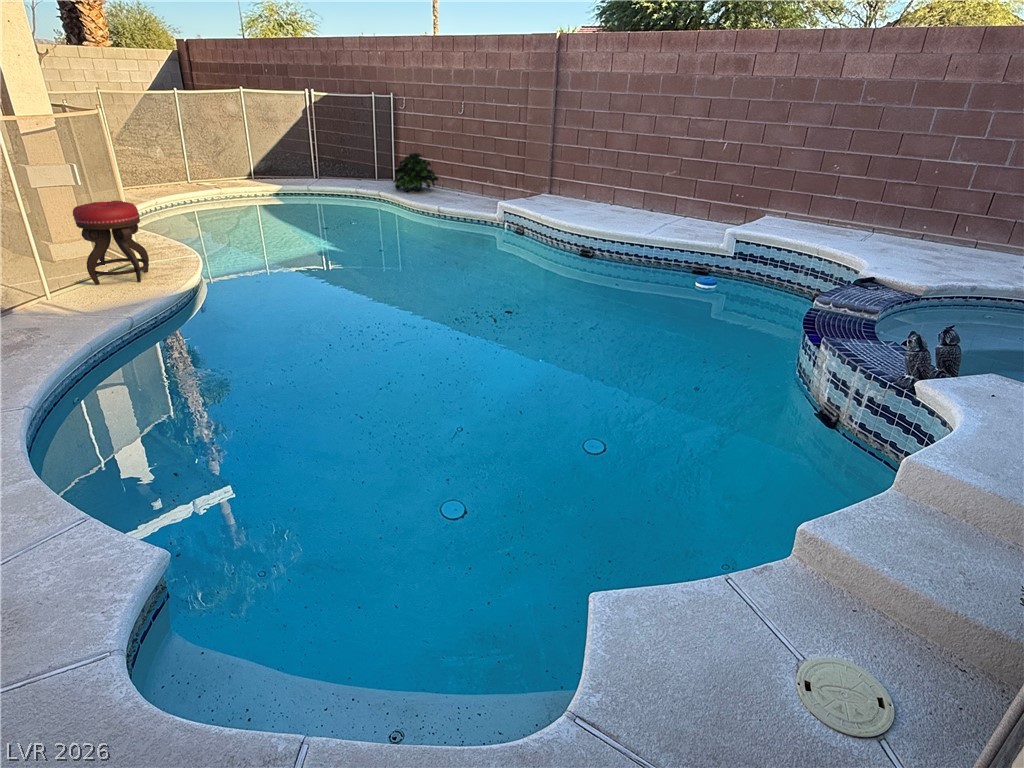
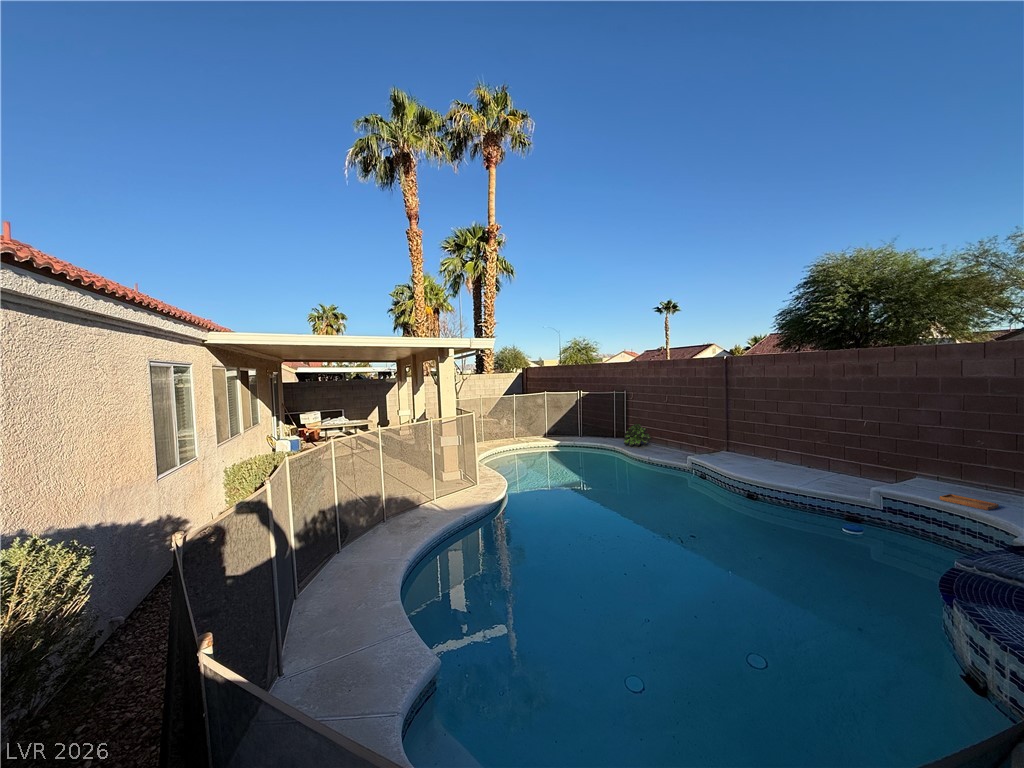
stool: present [73,201,149,285] -> none [453,455,482,497]
tray: none [792,226,843,246] -> present [940,492,999,510]

